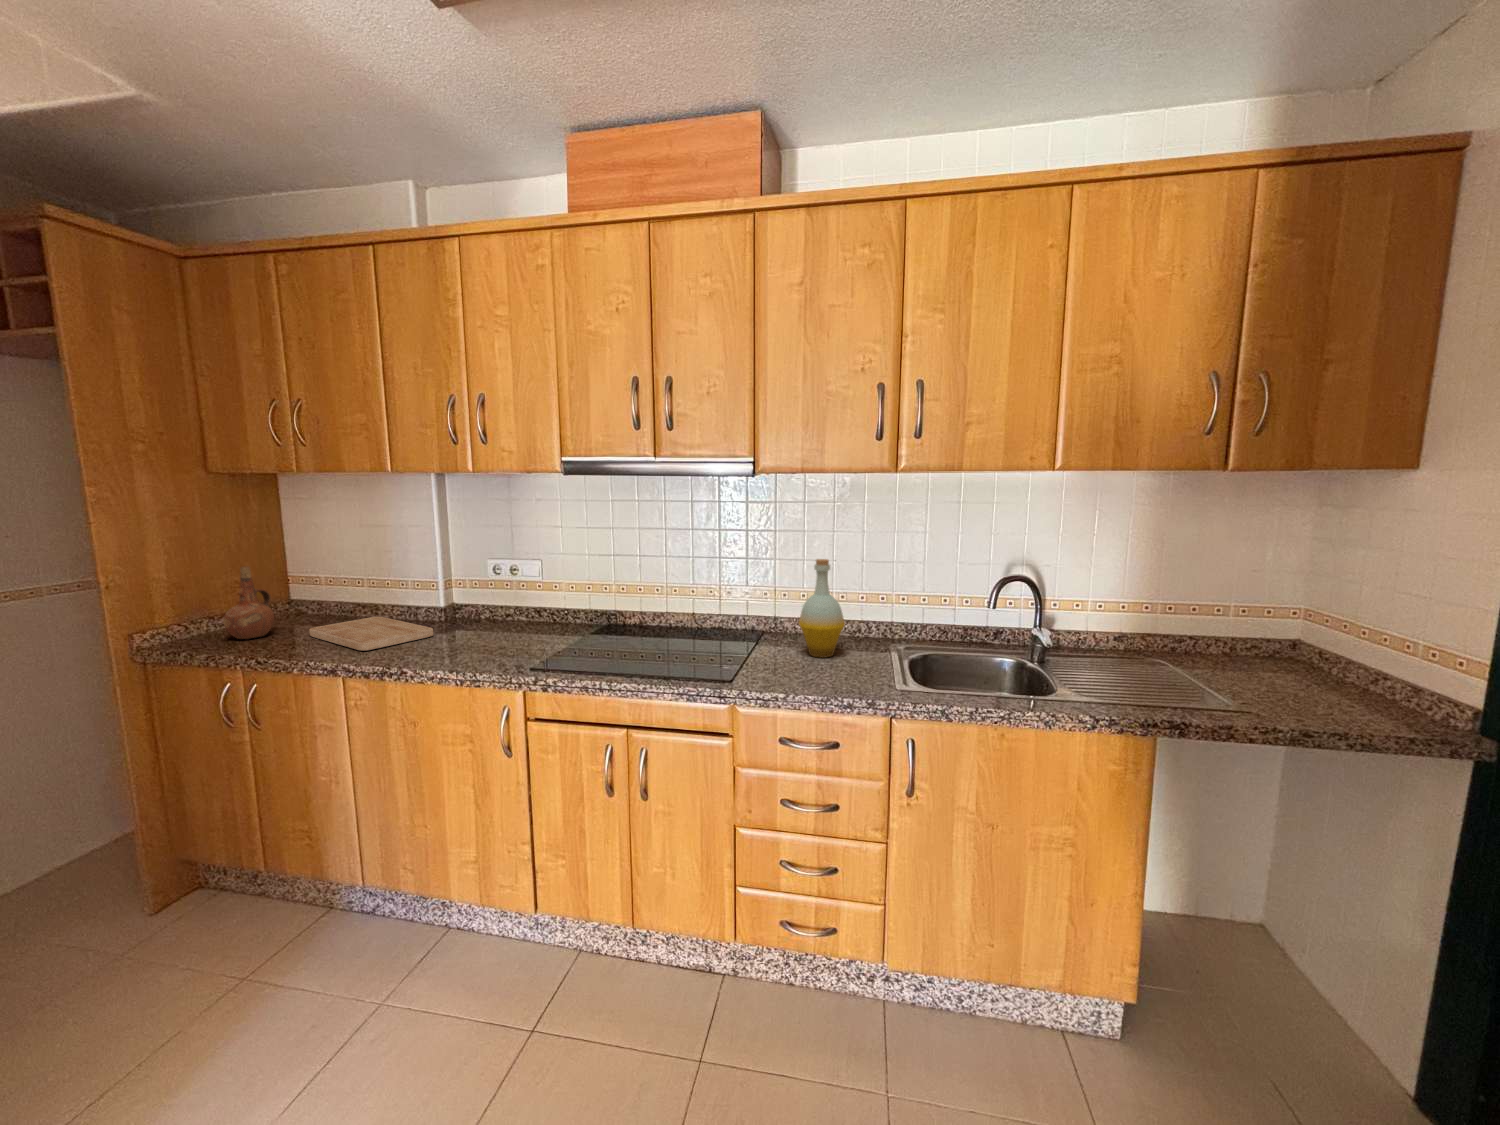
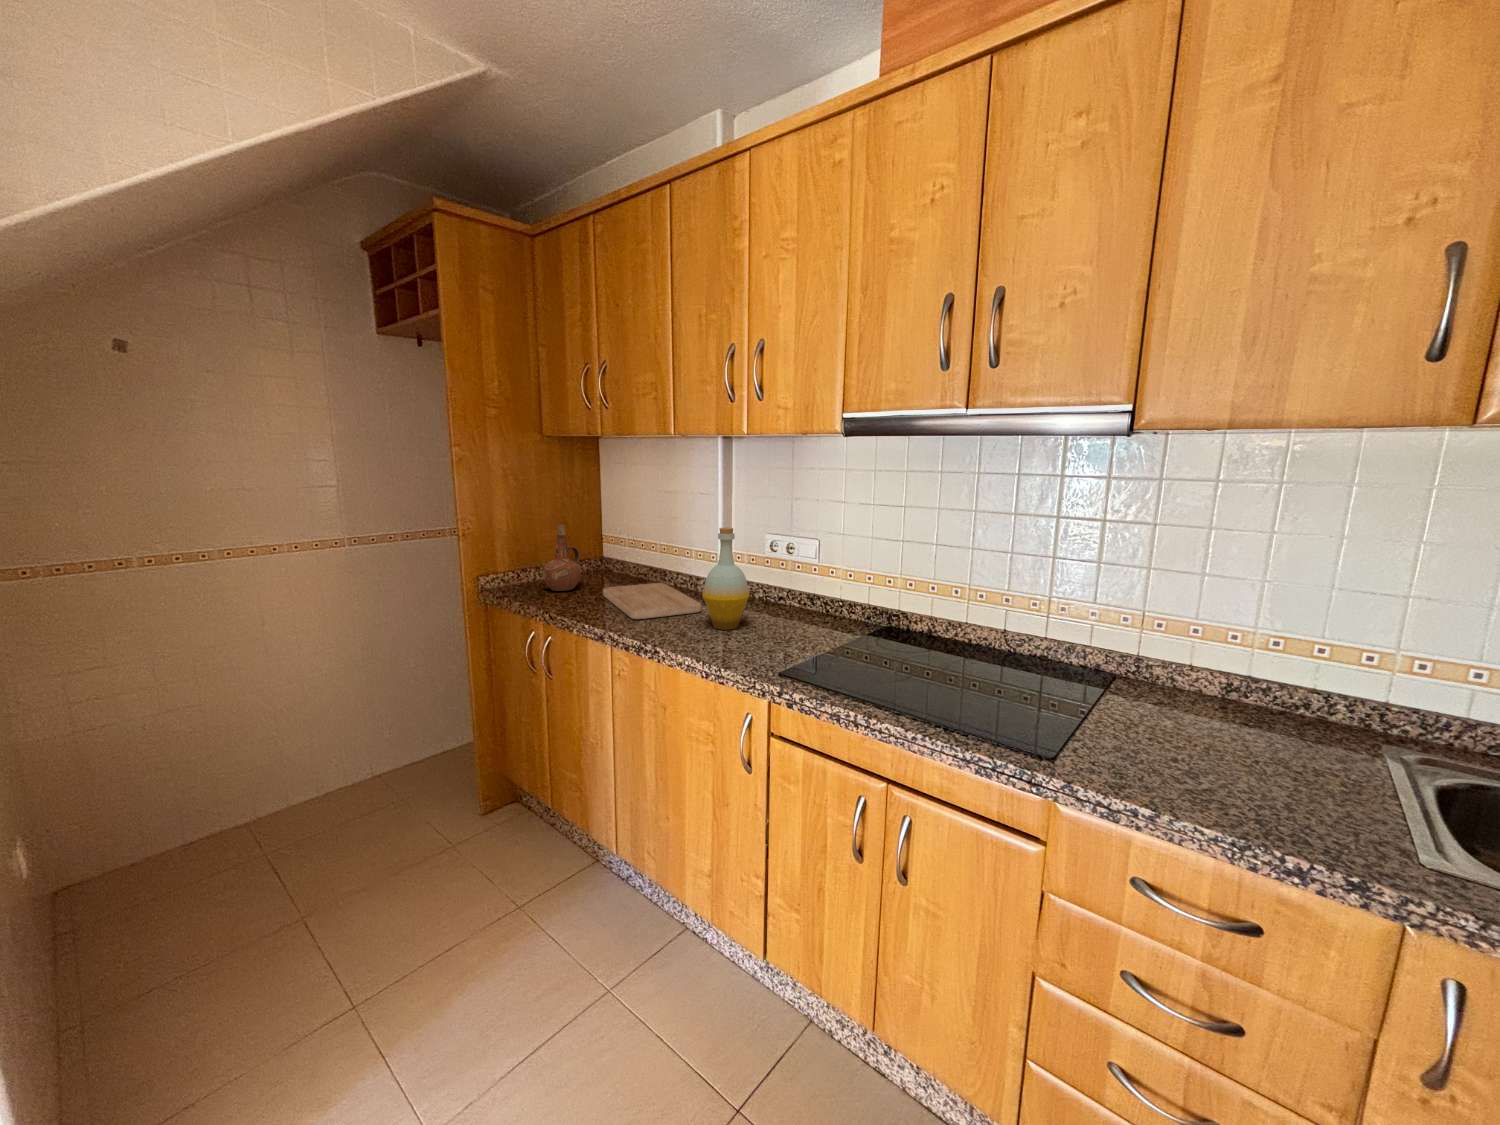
bottle: present [799,559,845,658] -> present [702,528,750,630]

